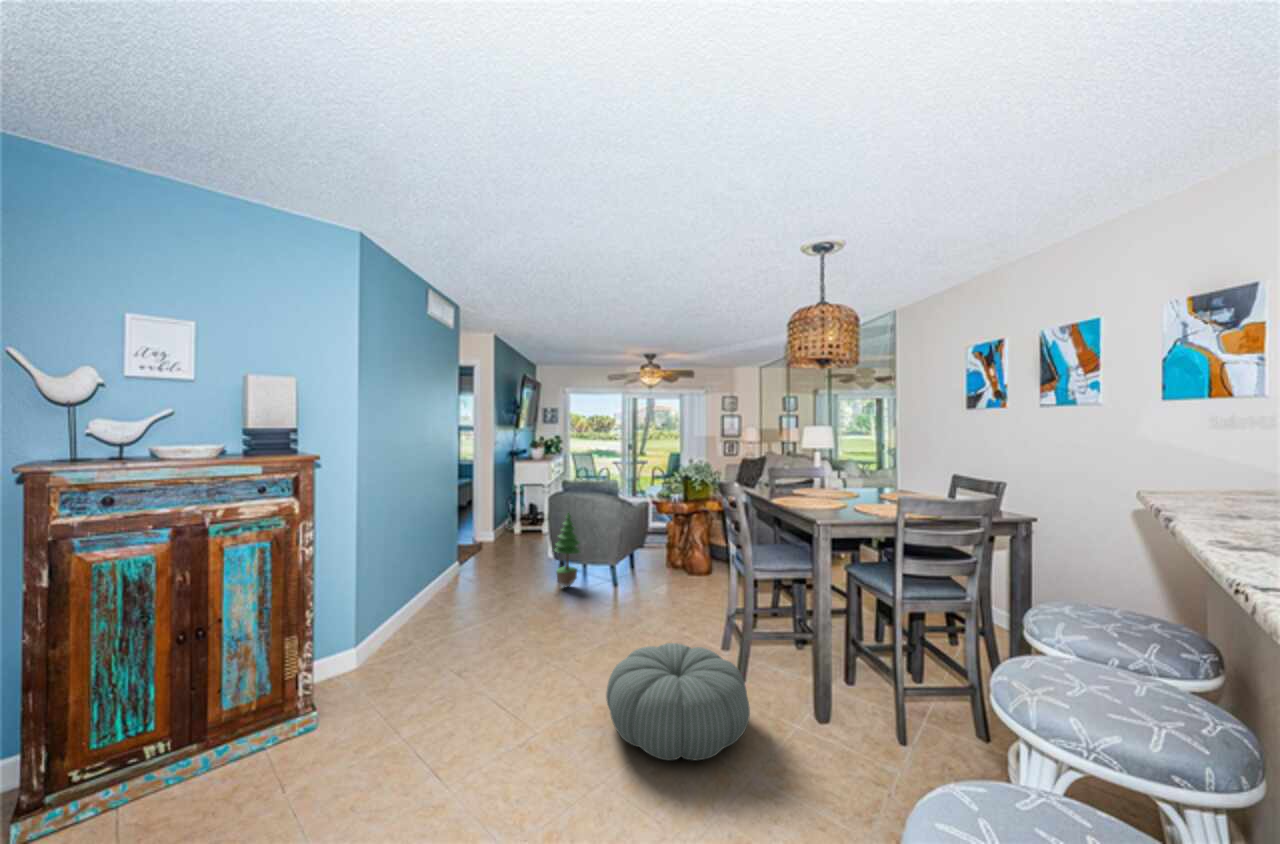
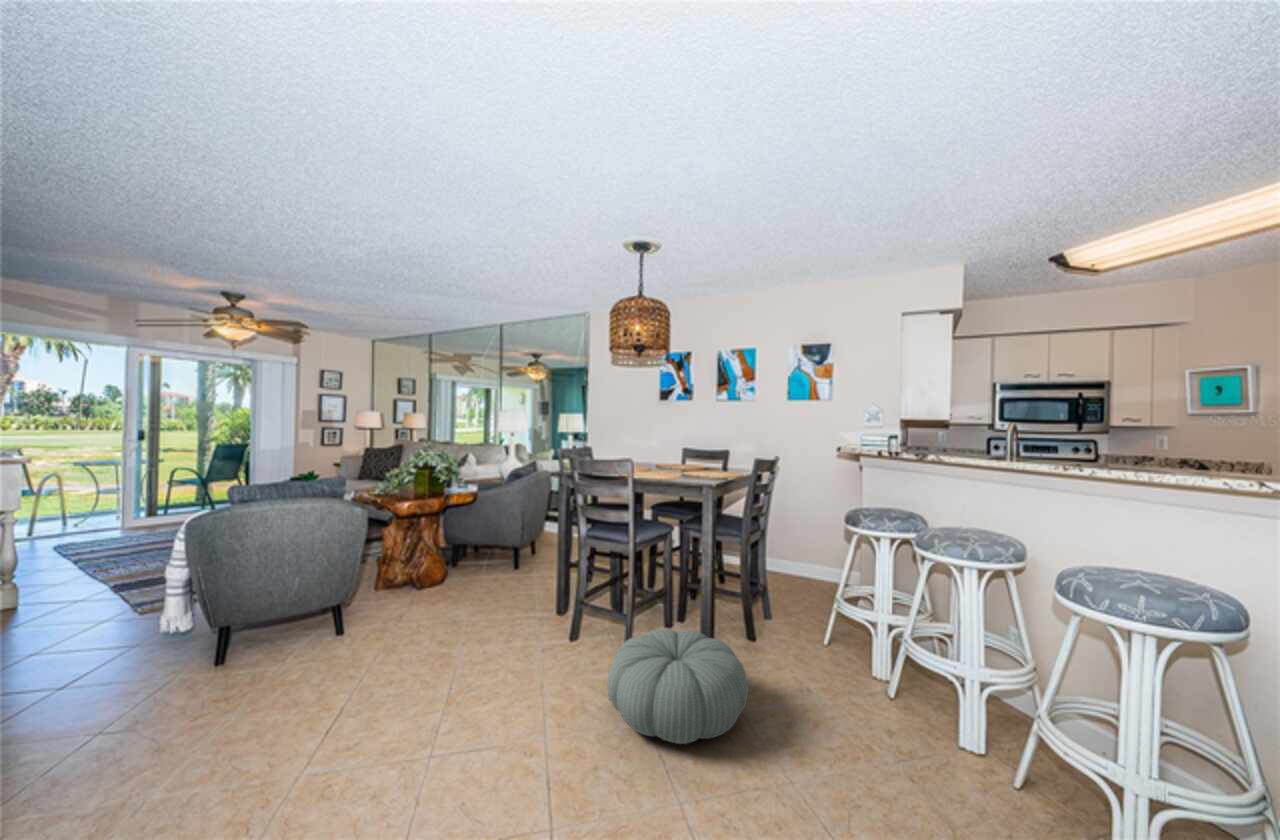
potted tree: present [555,513,580,587] -> none [281,543,333,663]

